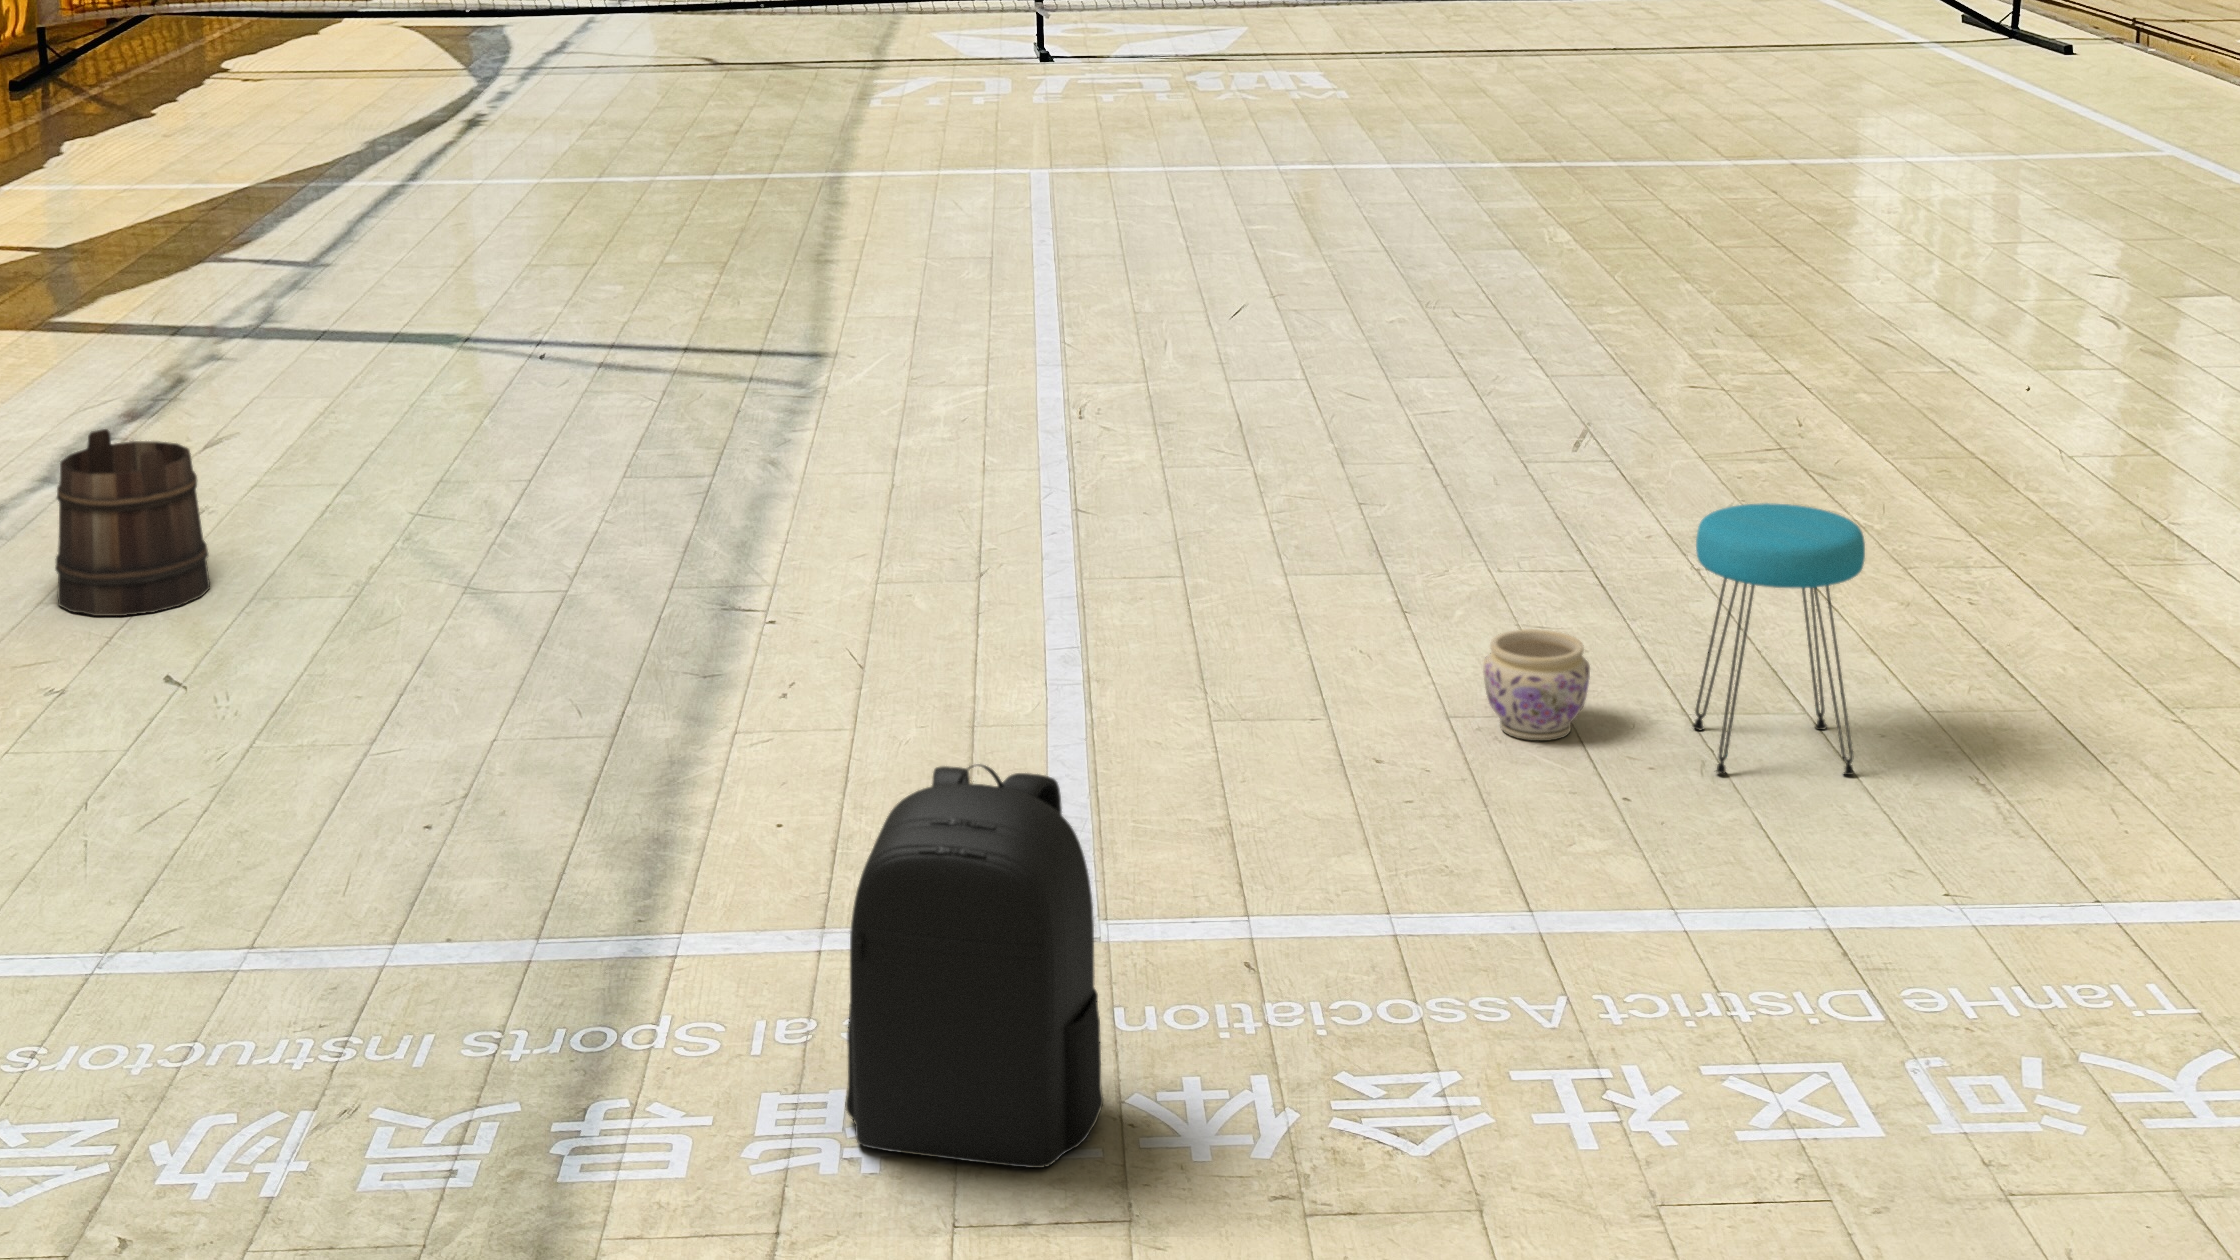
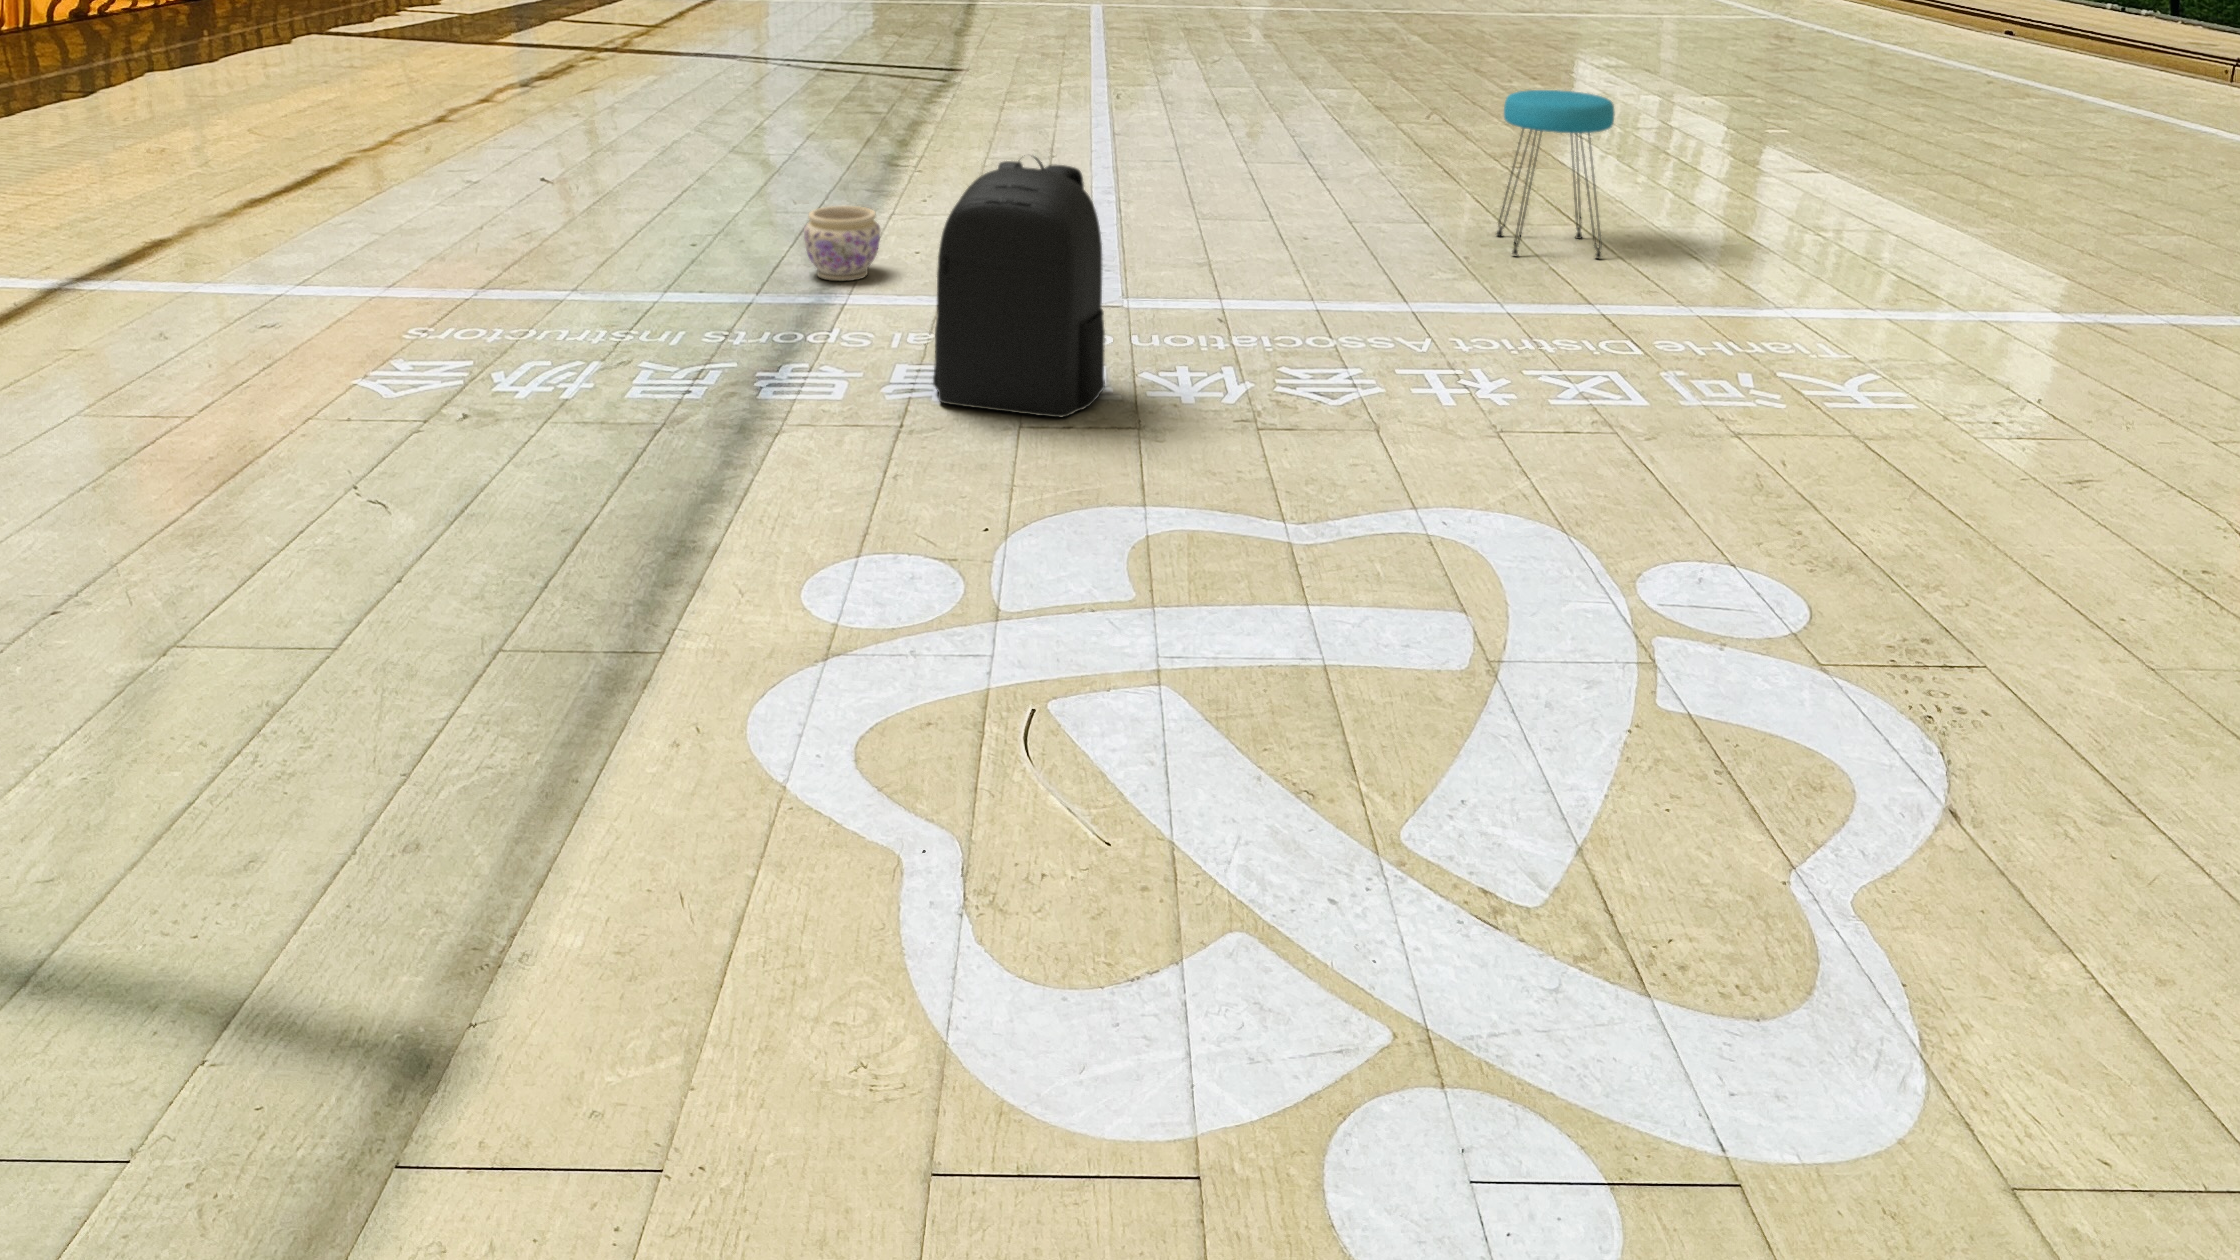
bucket: present [55,429,210,616] -> none [475,51,571,160]
planter: present [1483,629,1590,741] -> present [804,206,880,281]

